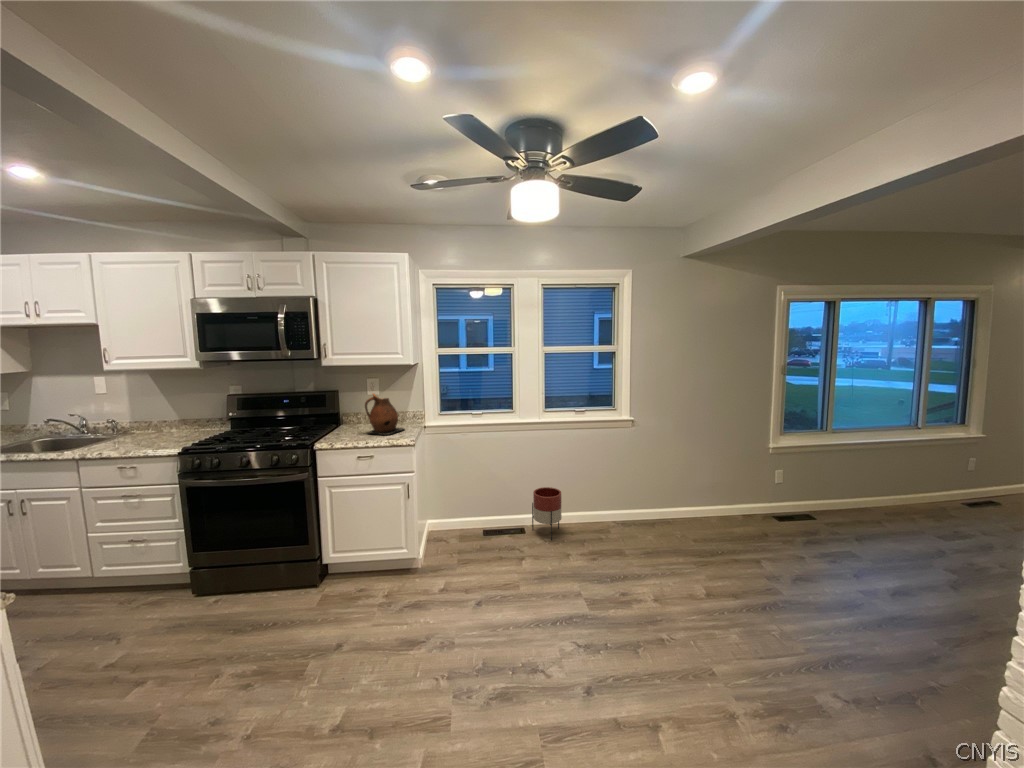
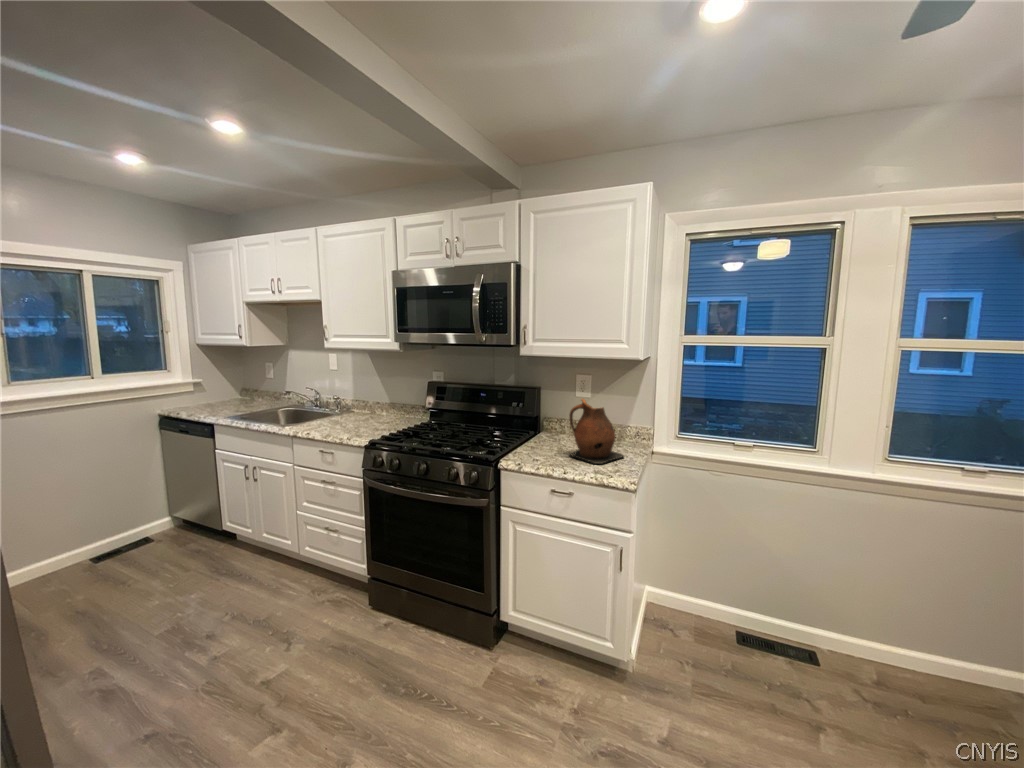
planter: present [532,487,562,540] -> none [831,593,912,704]

